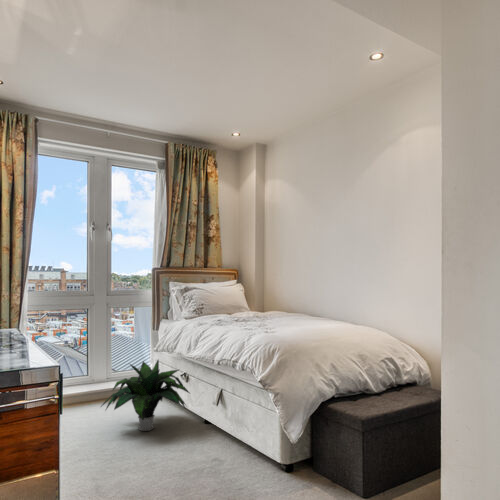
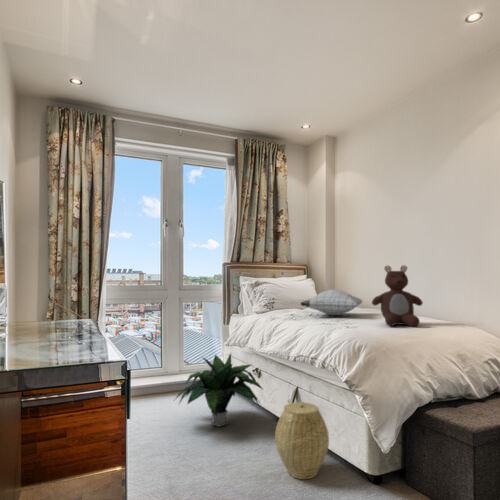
teddy bear: none [290,275,334,331] -> present [372,265,422,326]
pillow: none [226,296,287,321] -> present [301,290,362,316]
woven basket: none [198,403,247,472] -> present [275,402,329,479]

